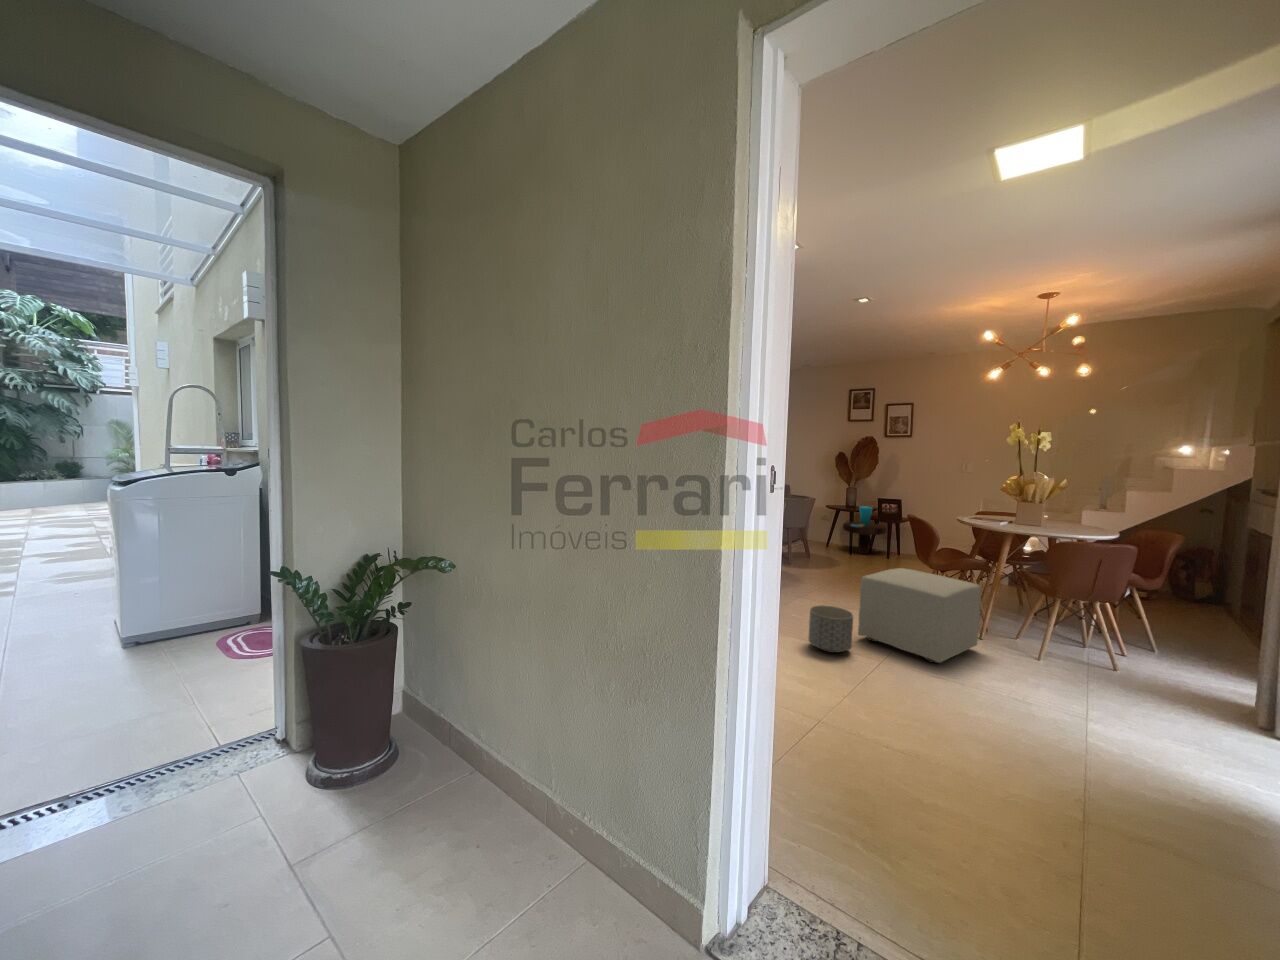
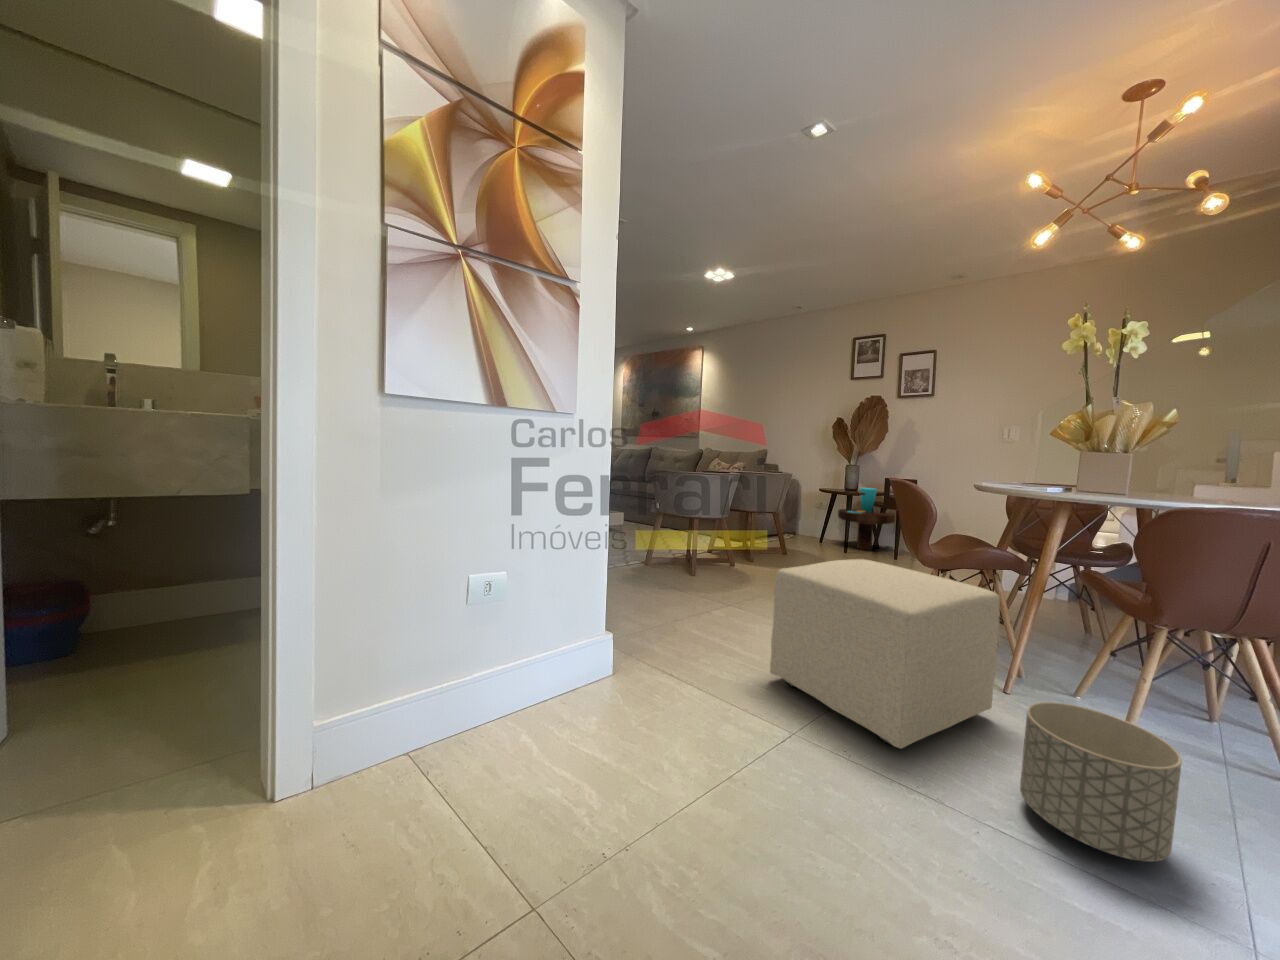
planter: present [808,605,853,653] -> present [1020,702,1182,862]

